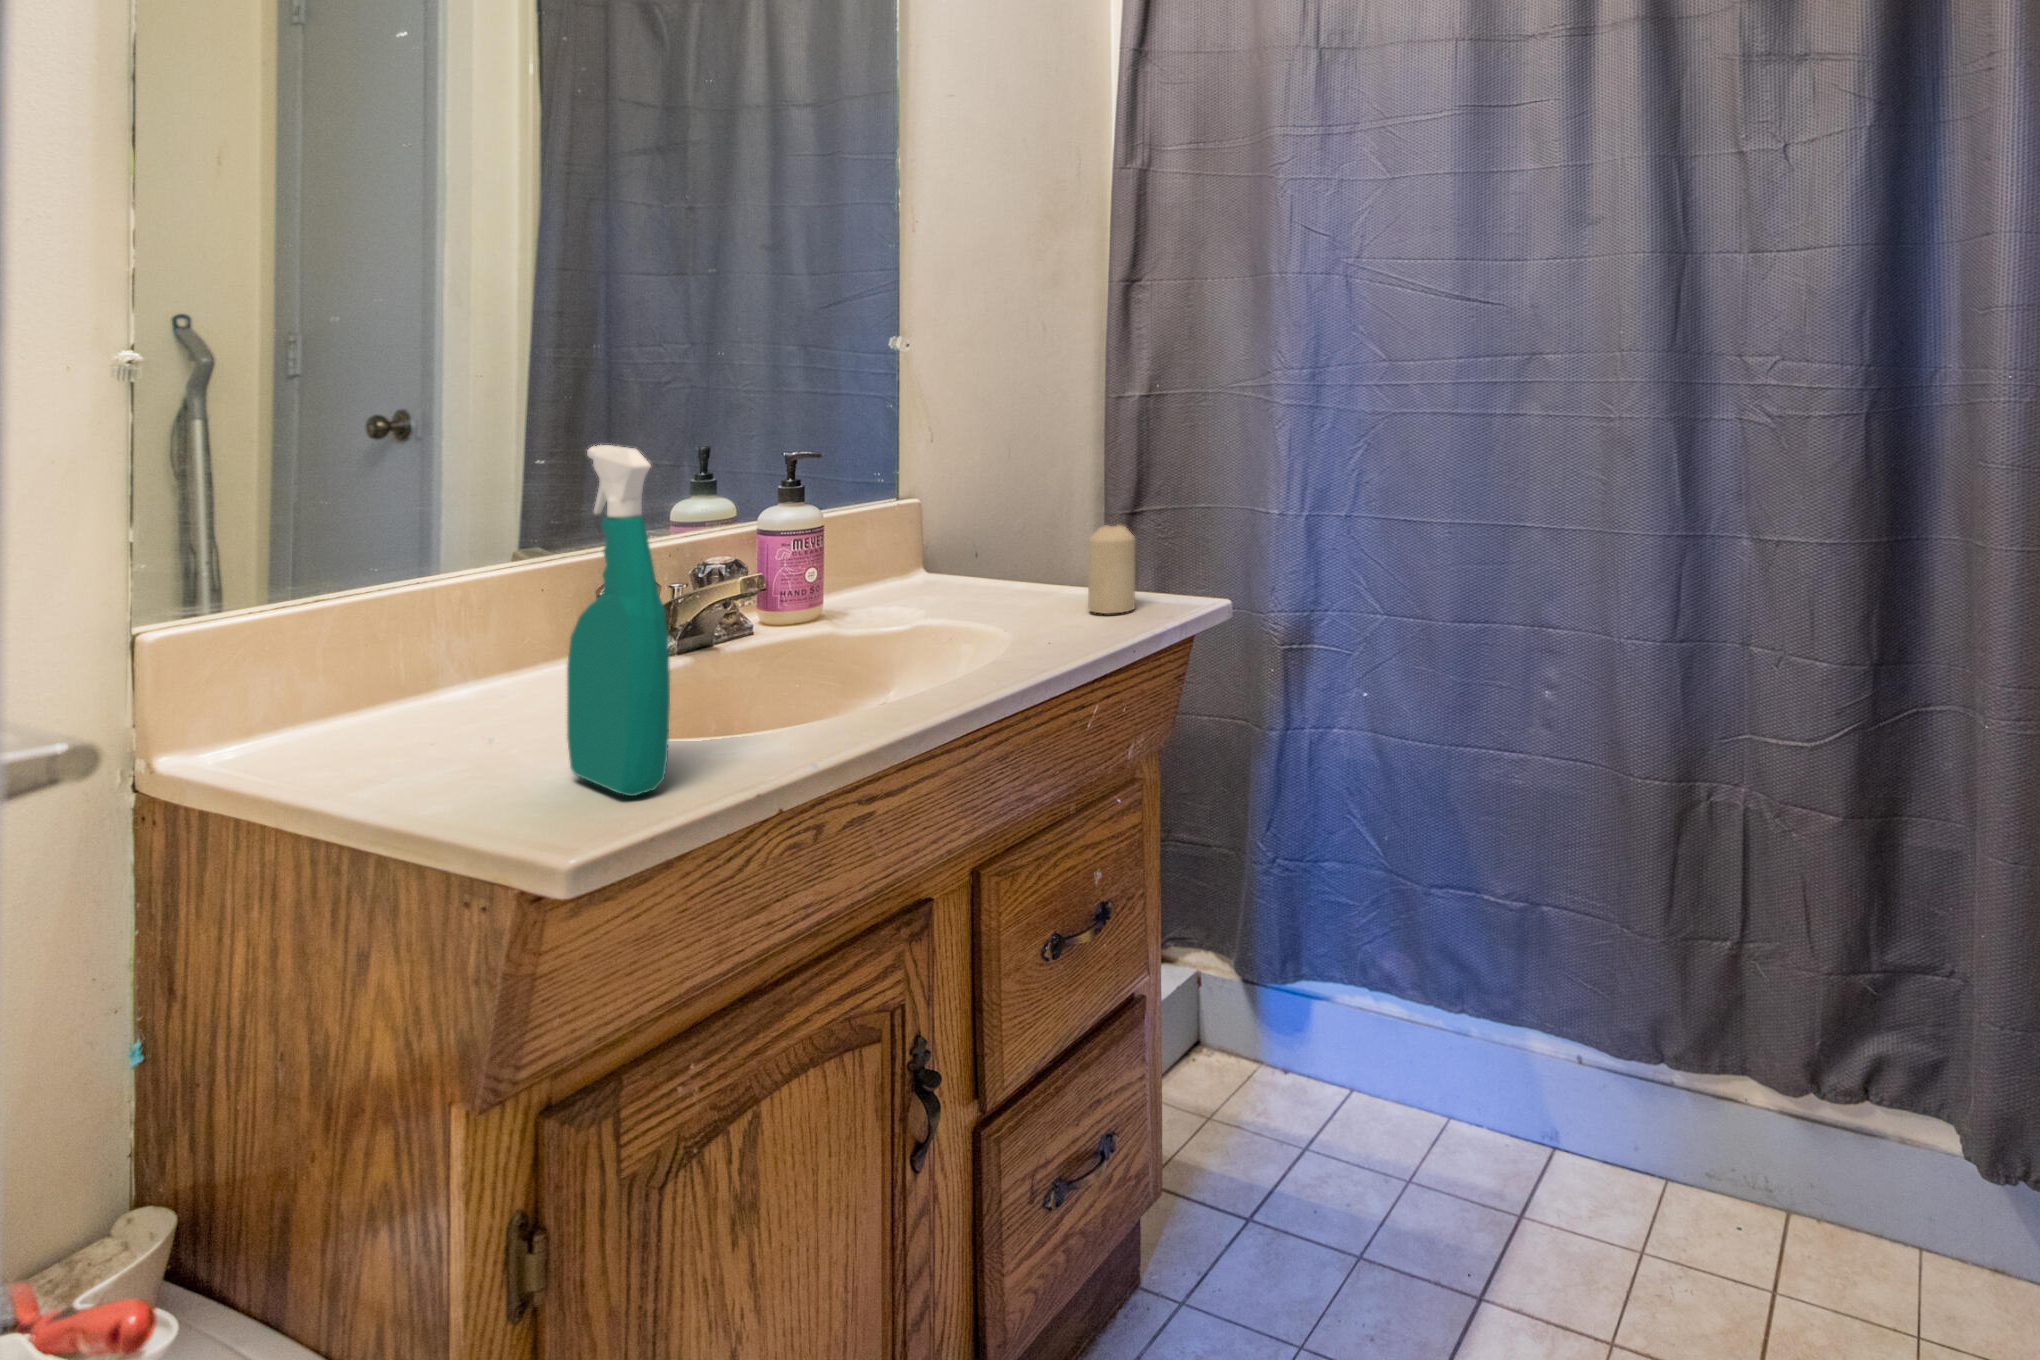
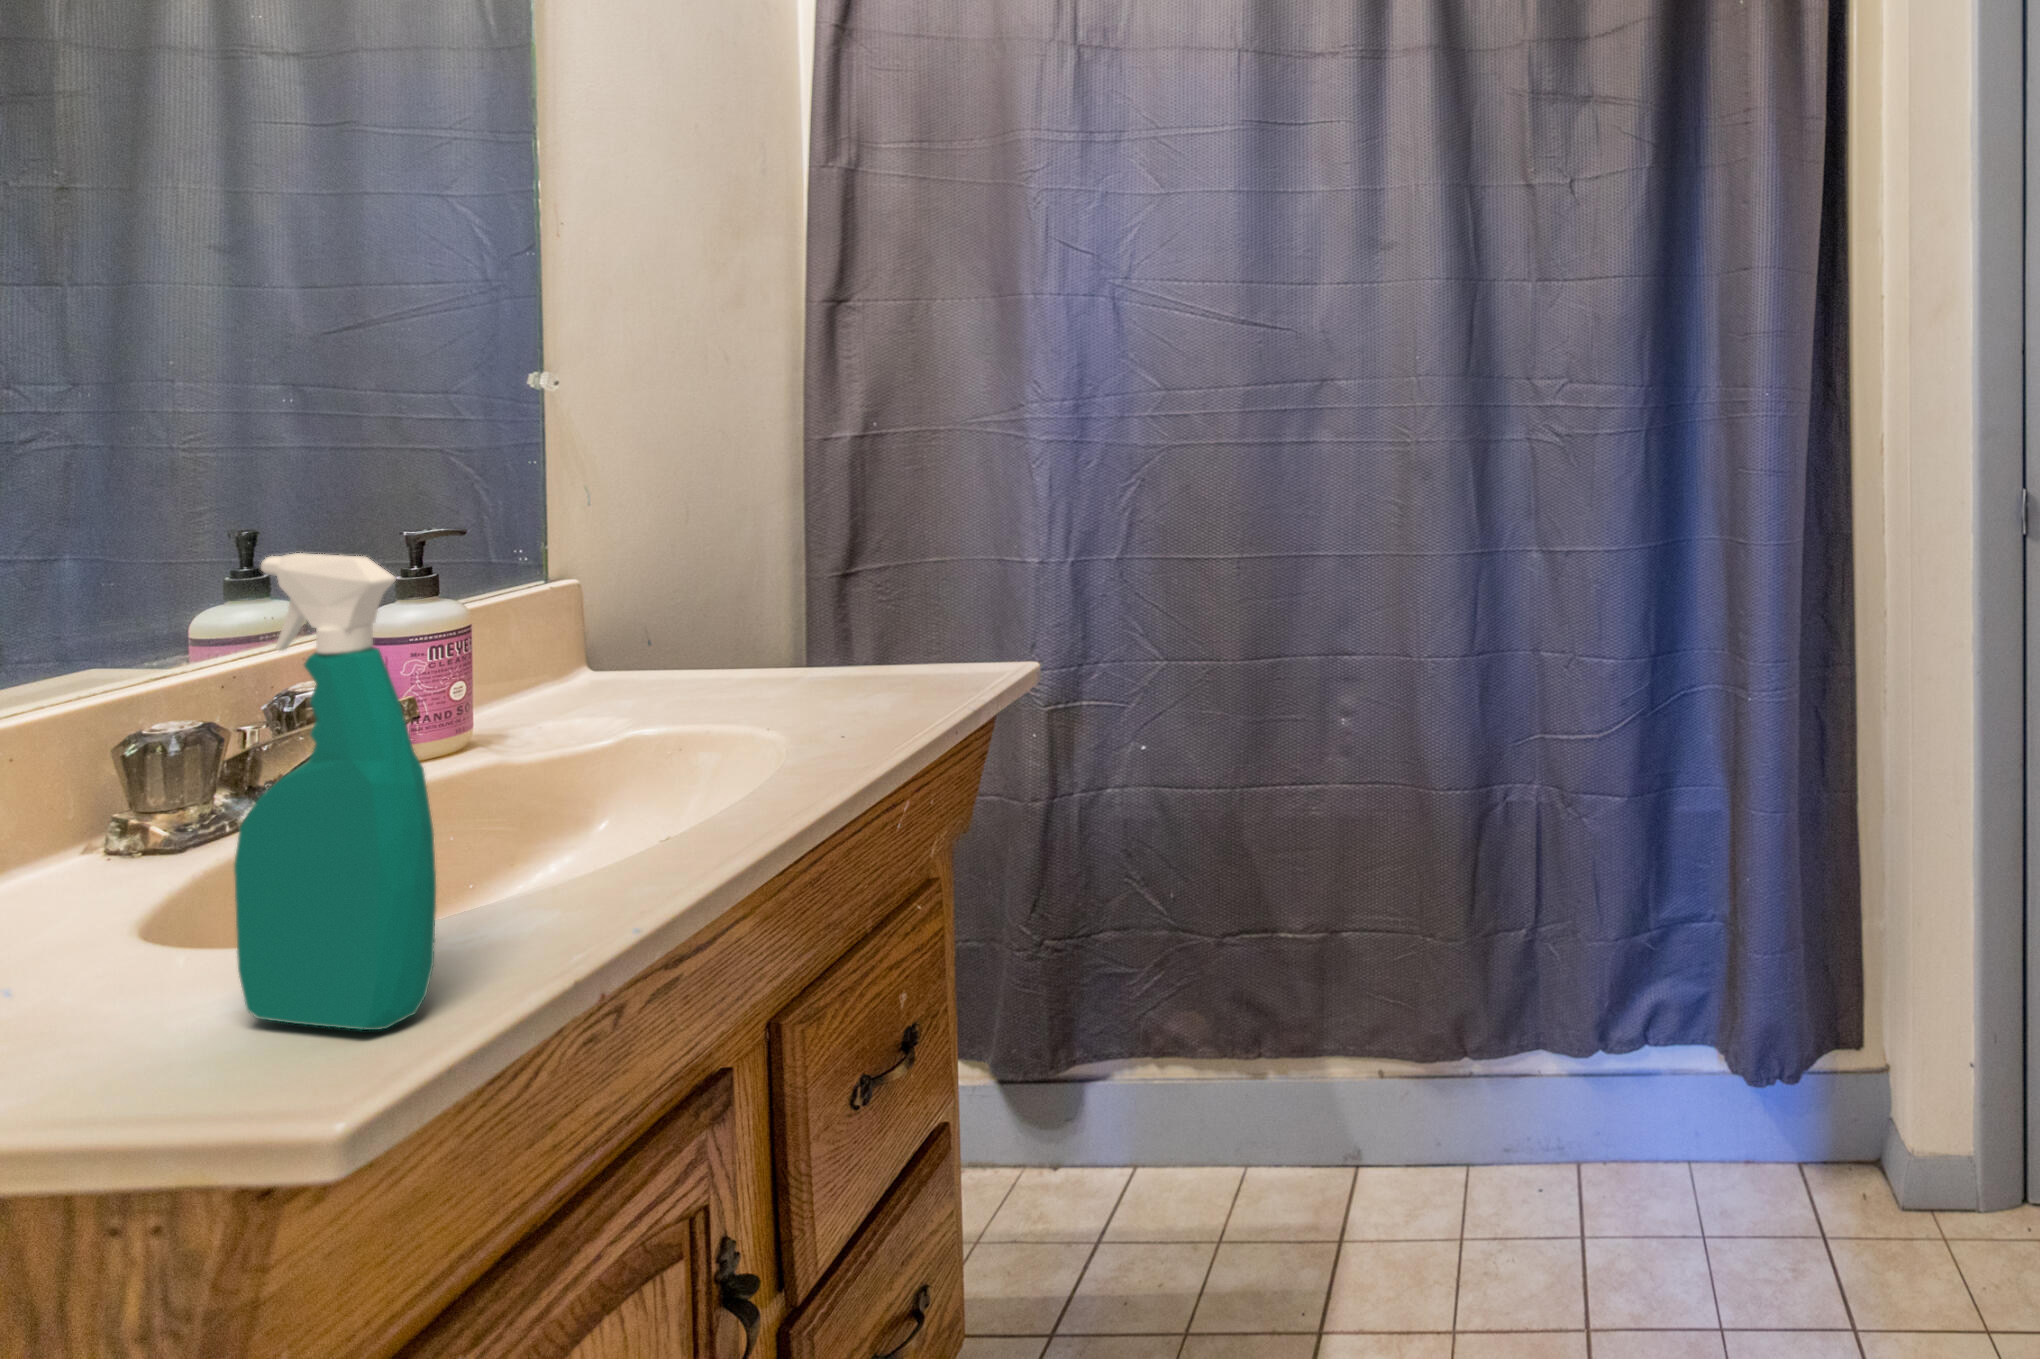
candle: present [1088,525,1136,613] -> none [864,586,924,691]

